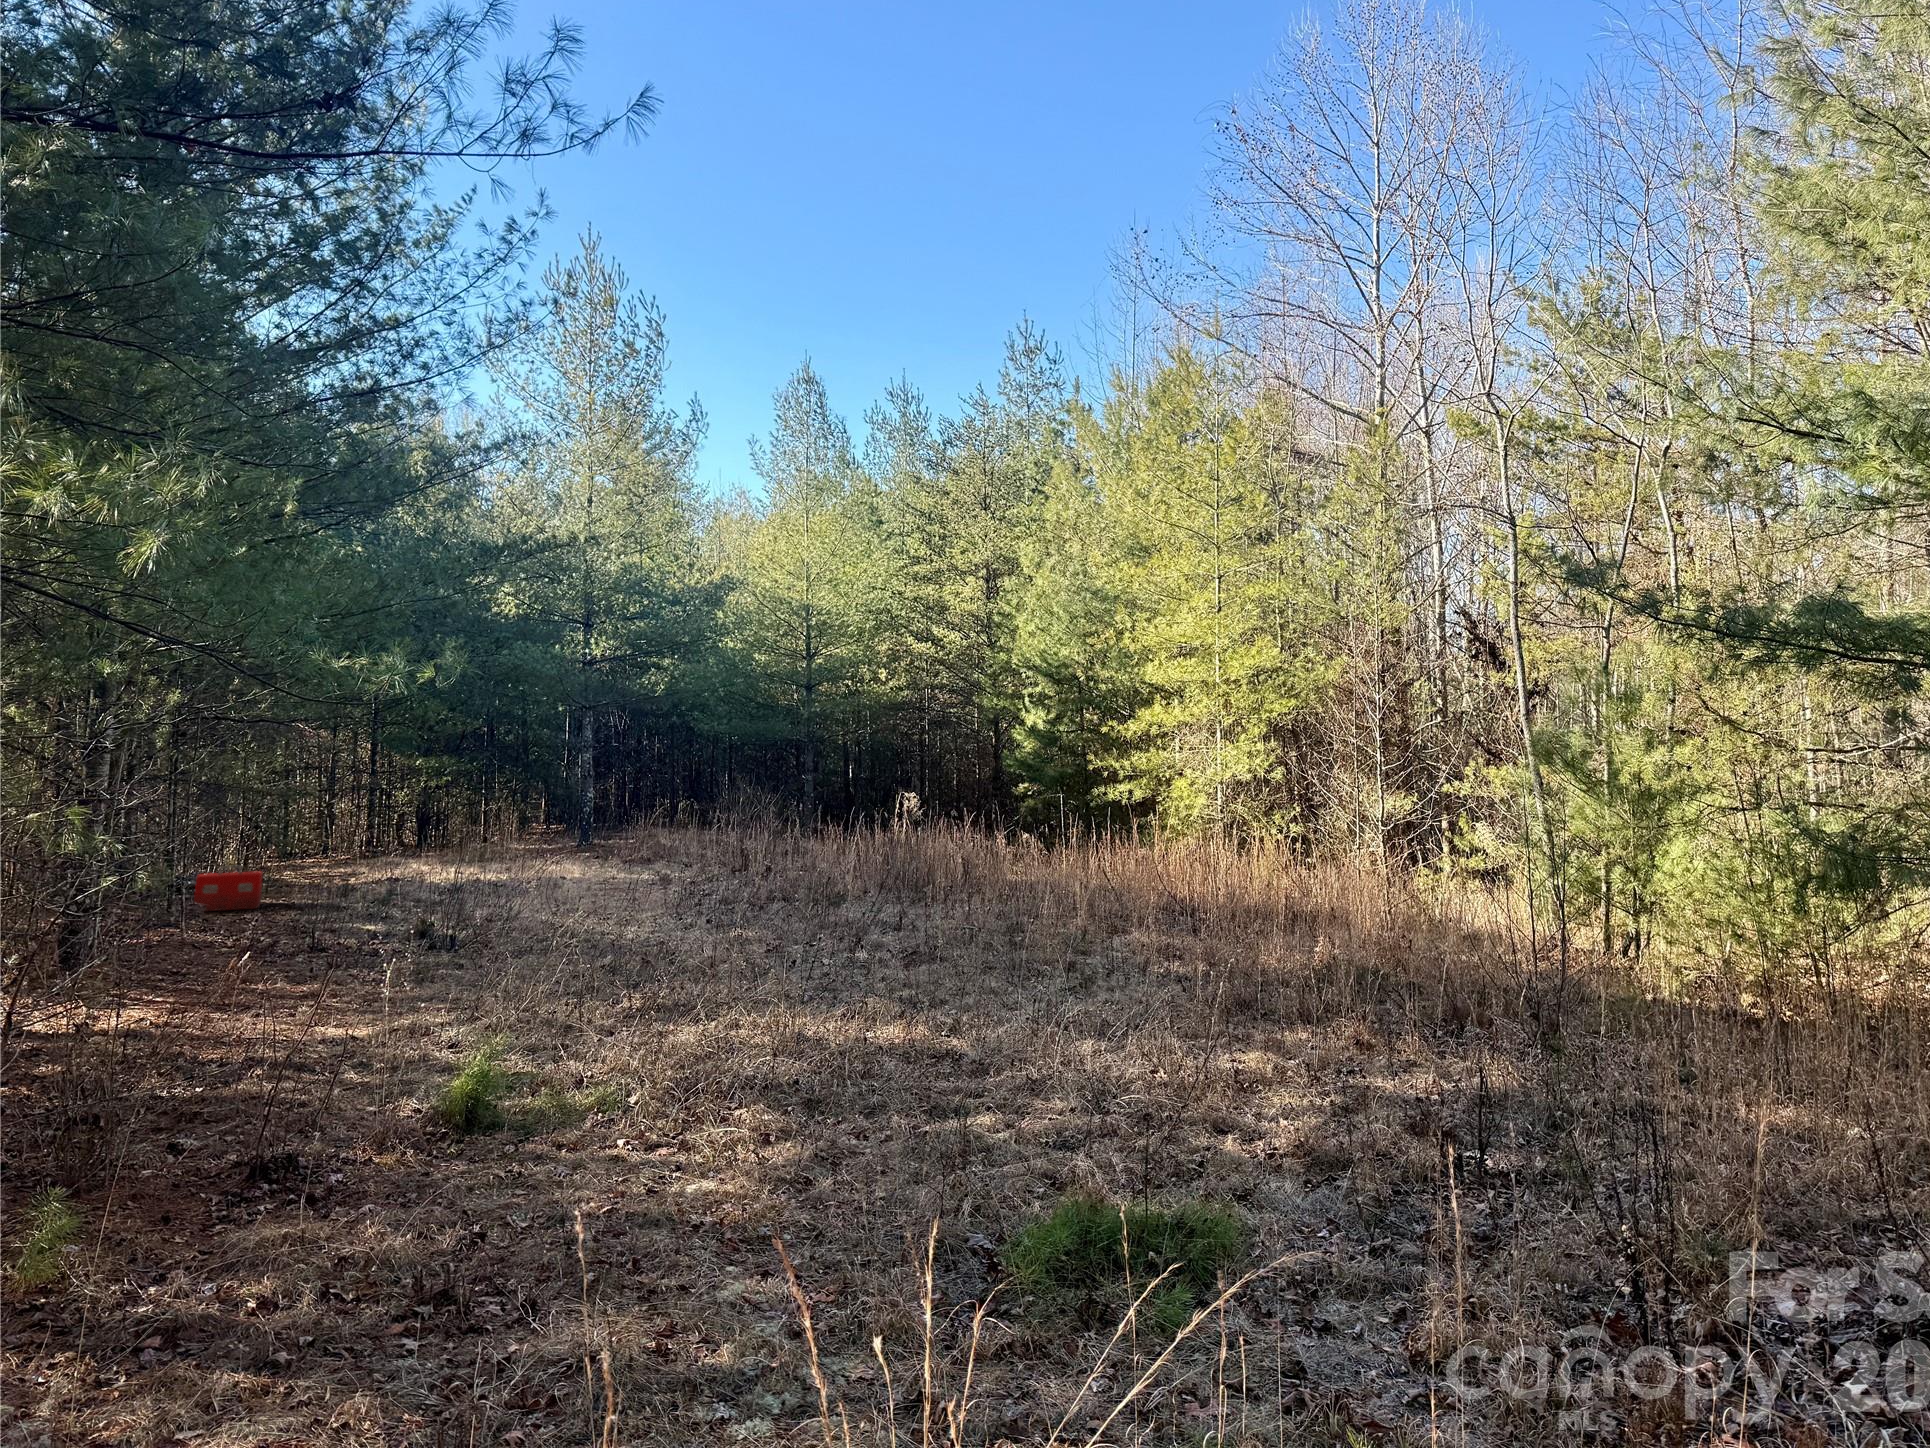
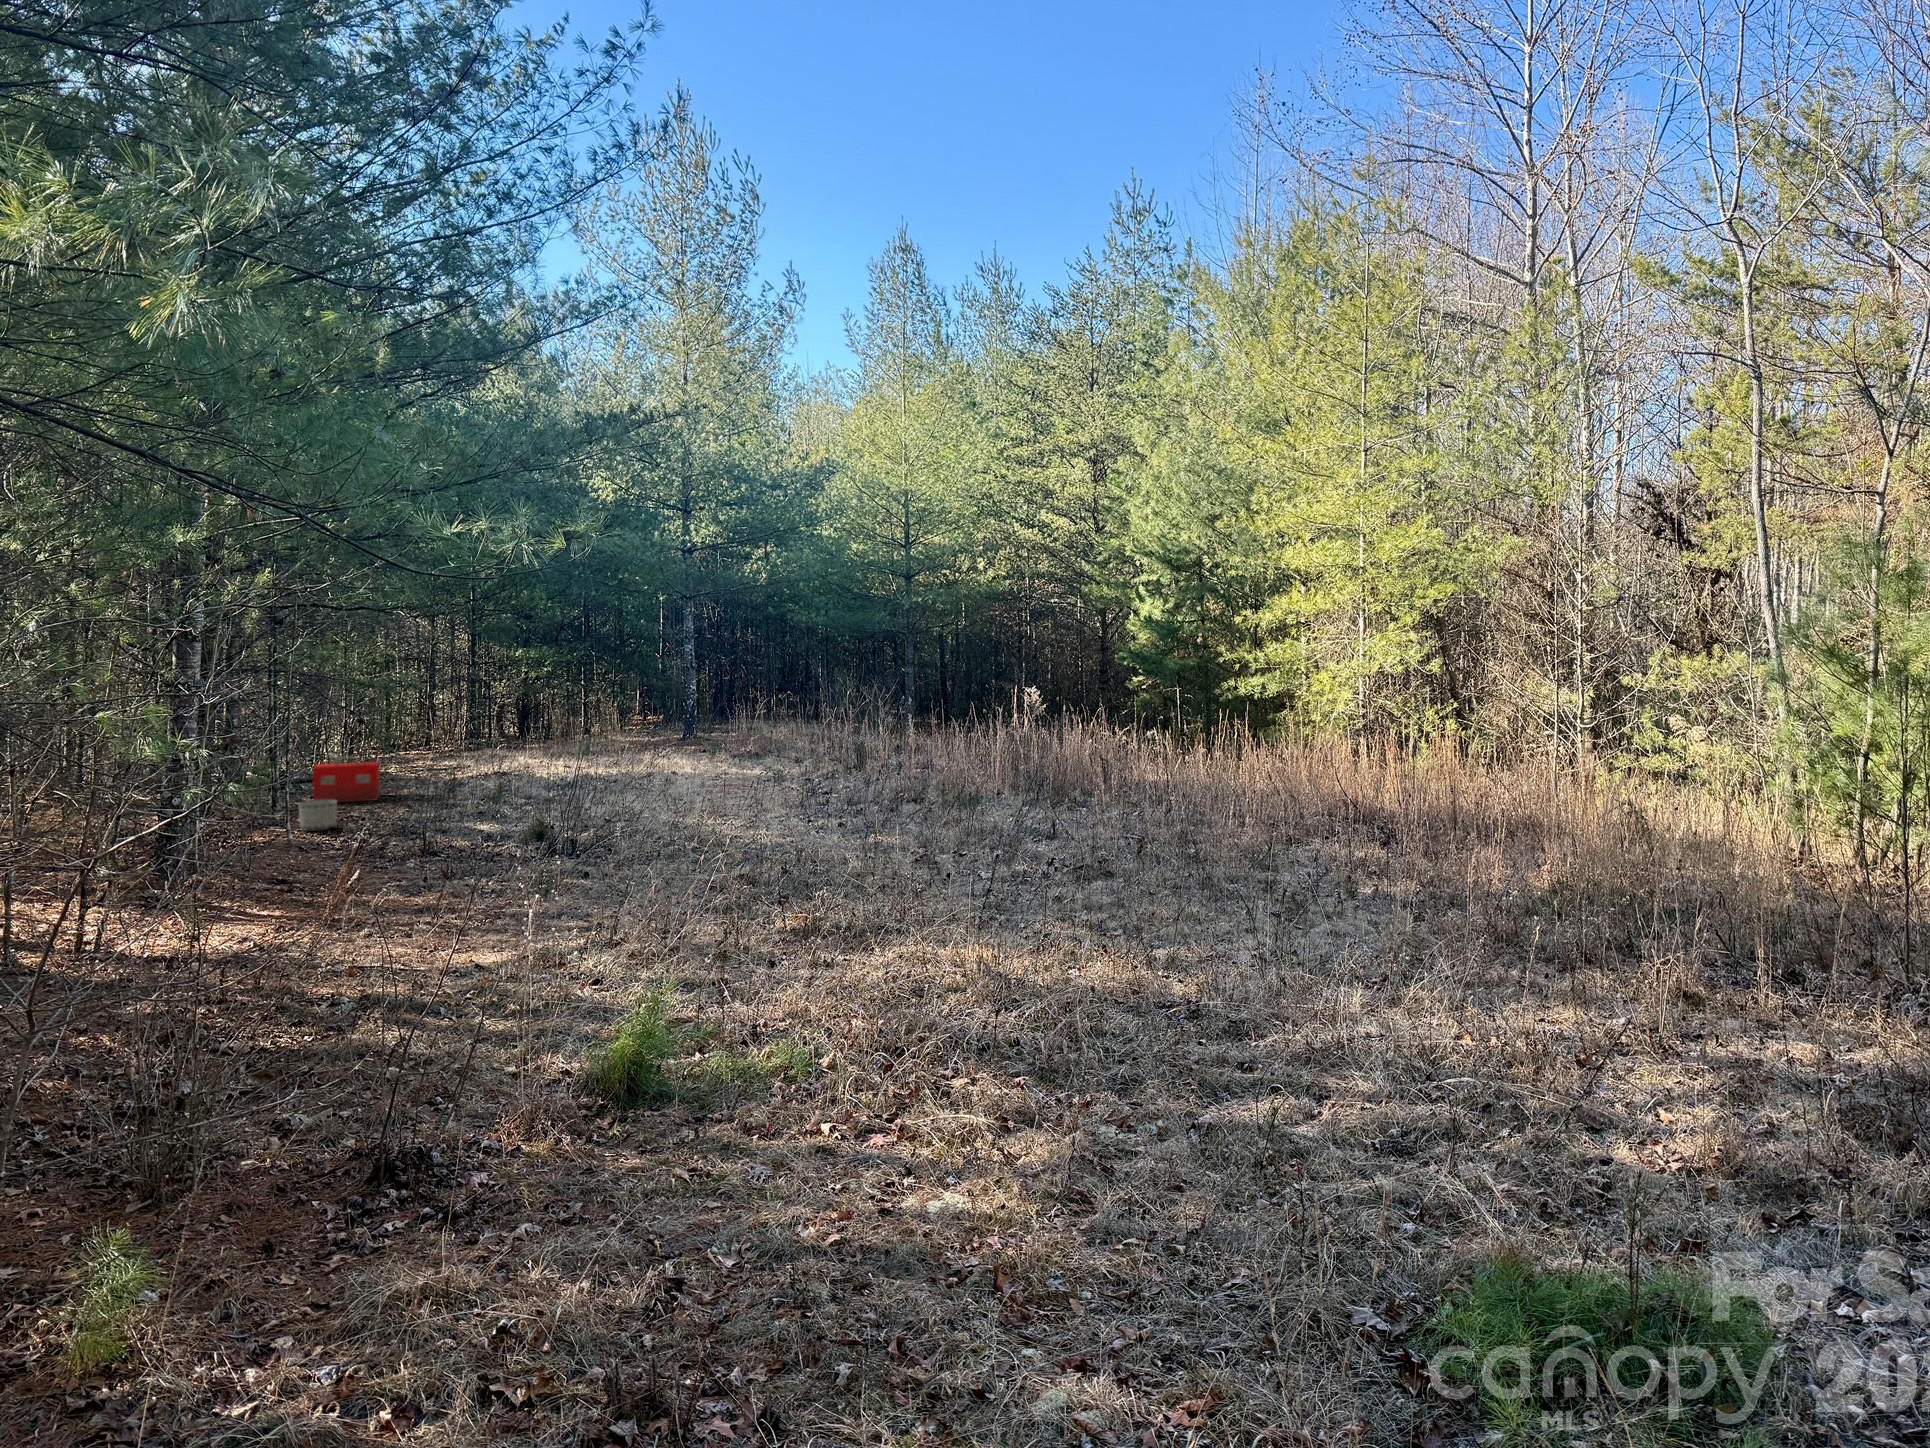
planter: none [182,907,220,936] -> present [298,800,337,831]

